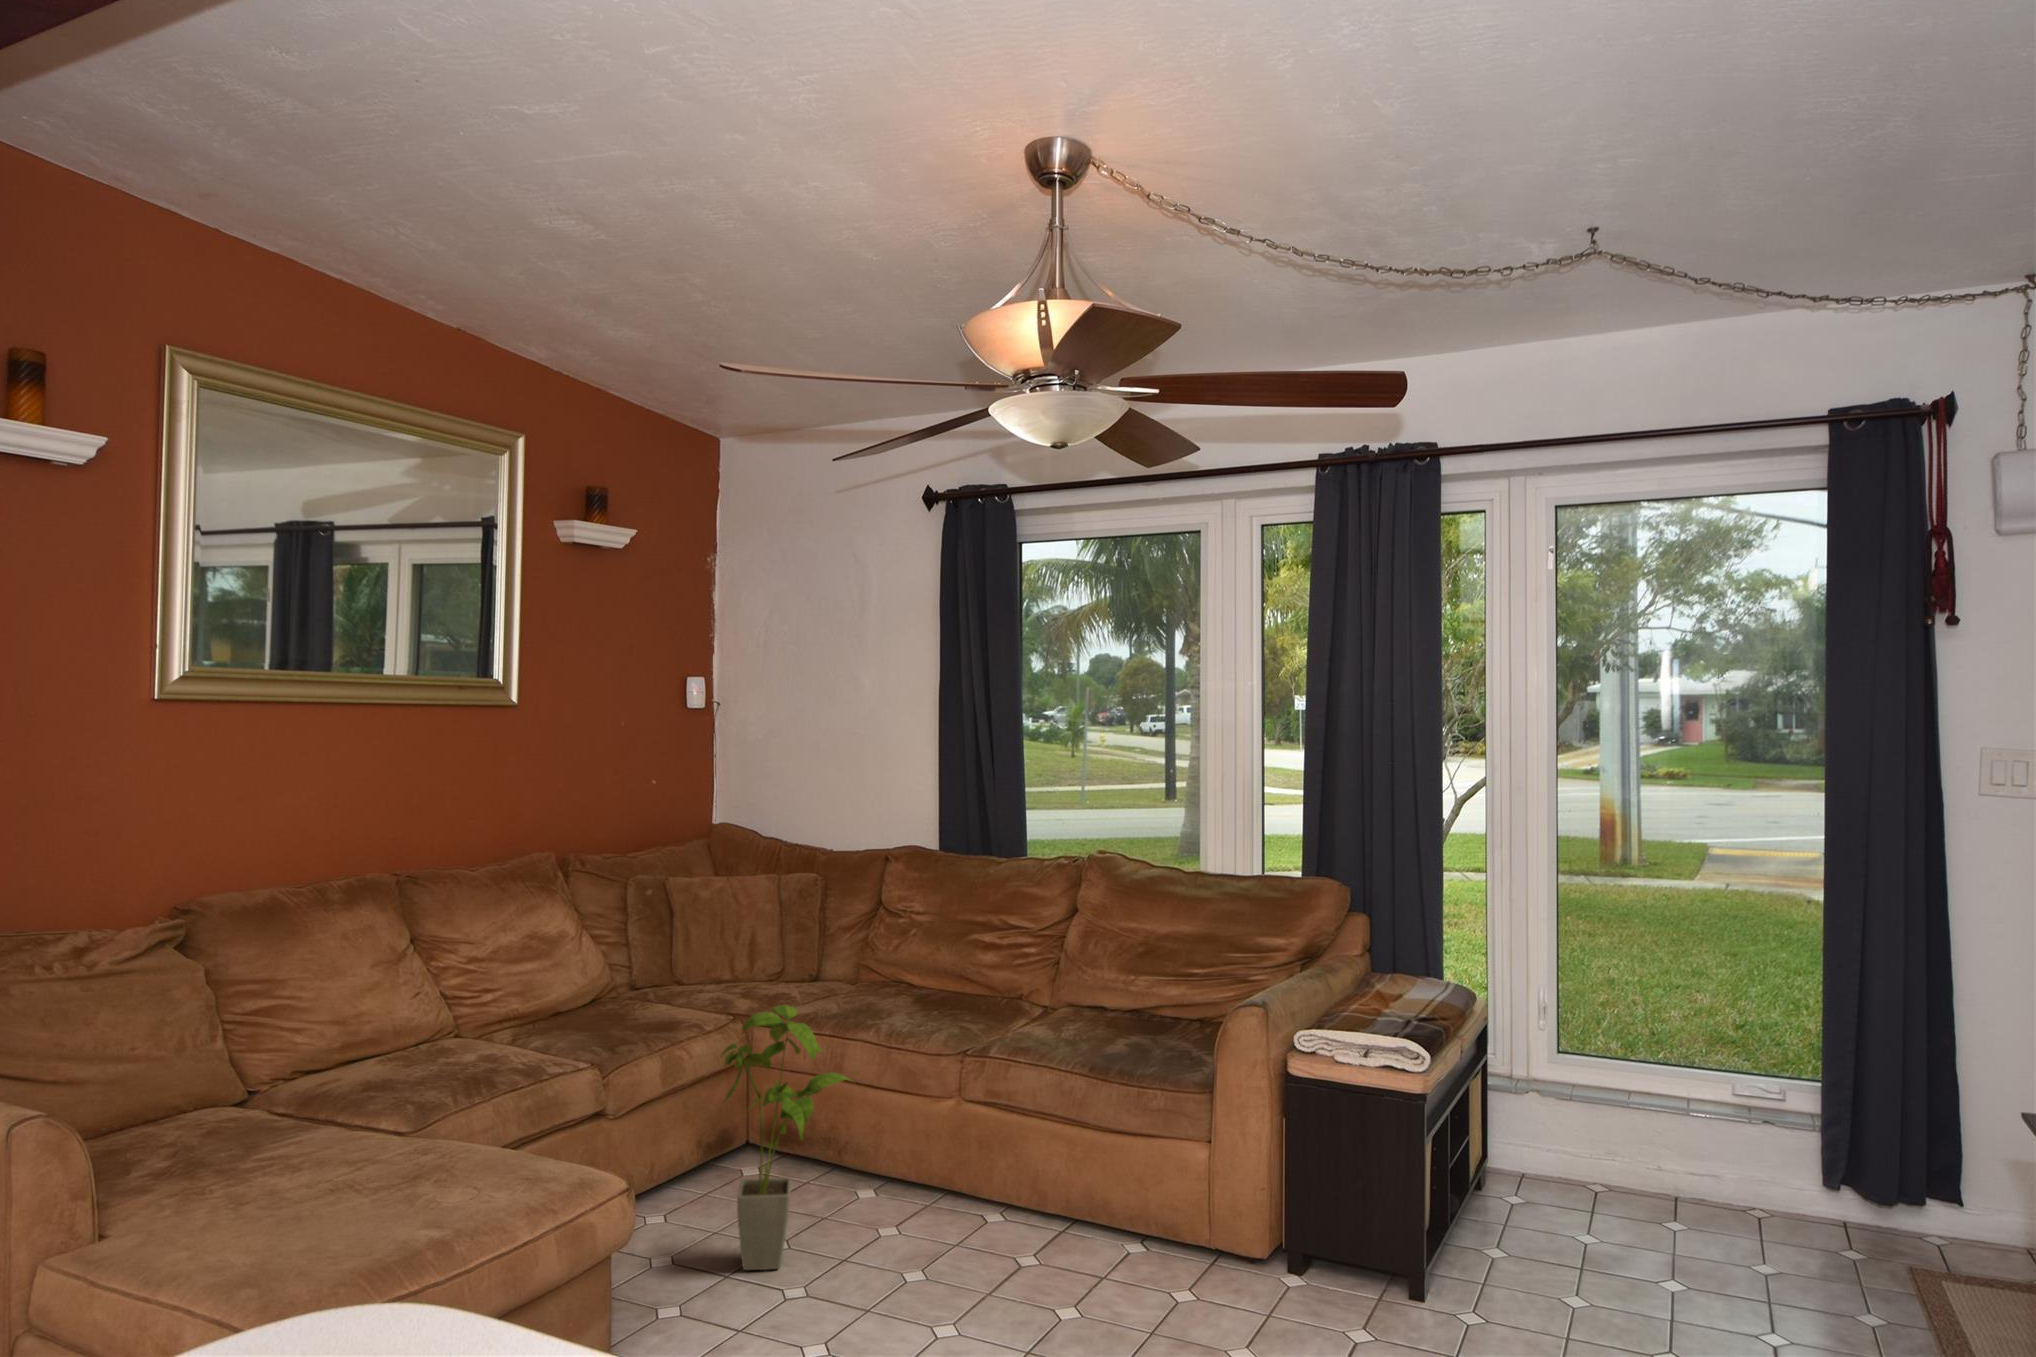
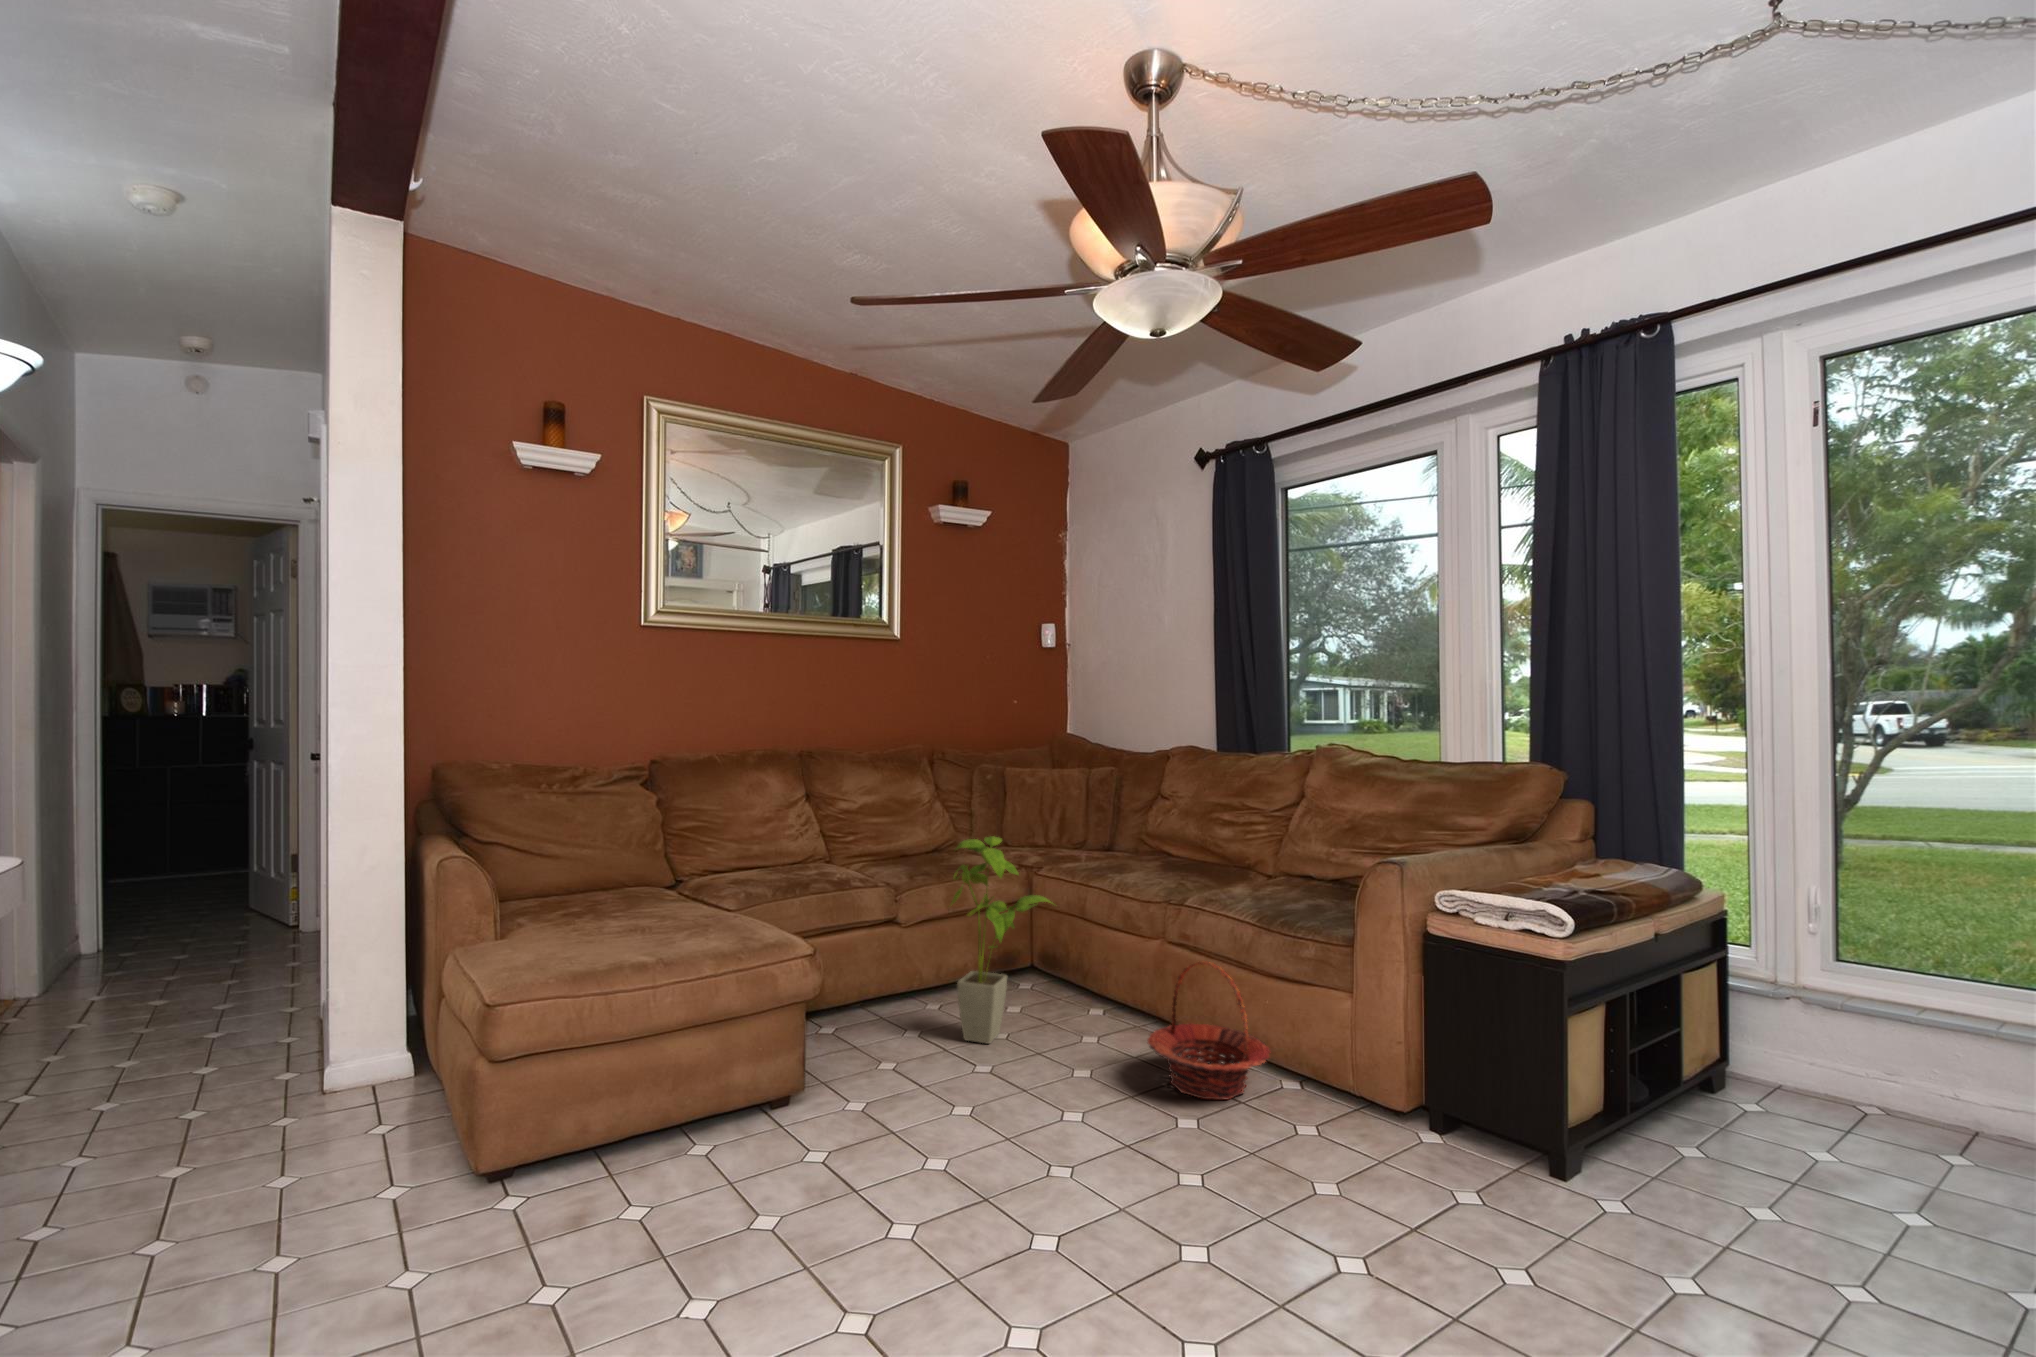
basket: none [988,1130,1124,1285] -> present [1148,961,1270,1099]

